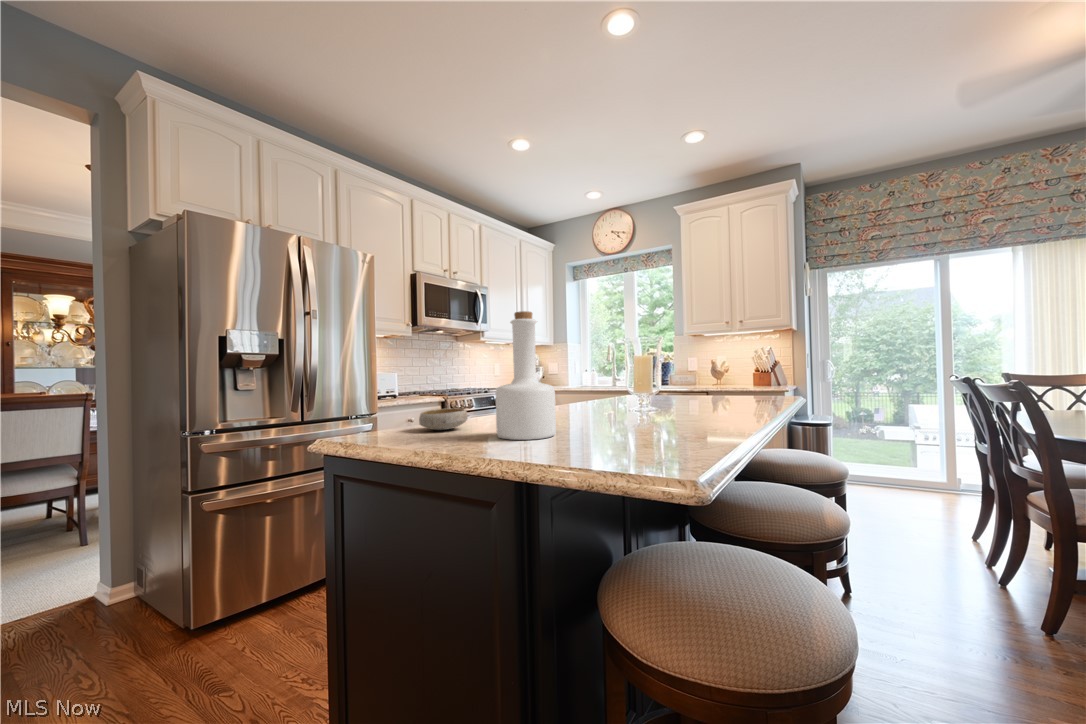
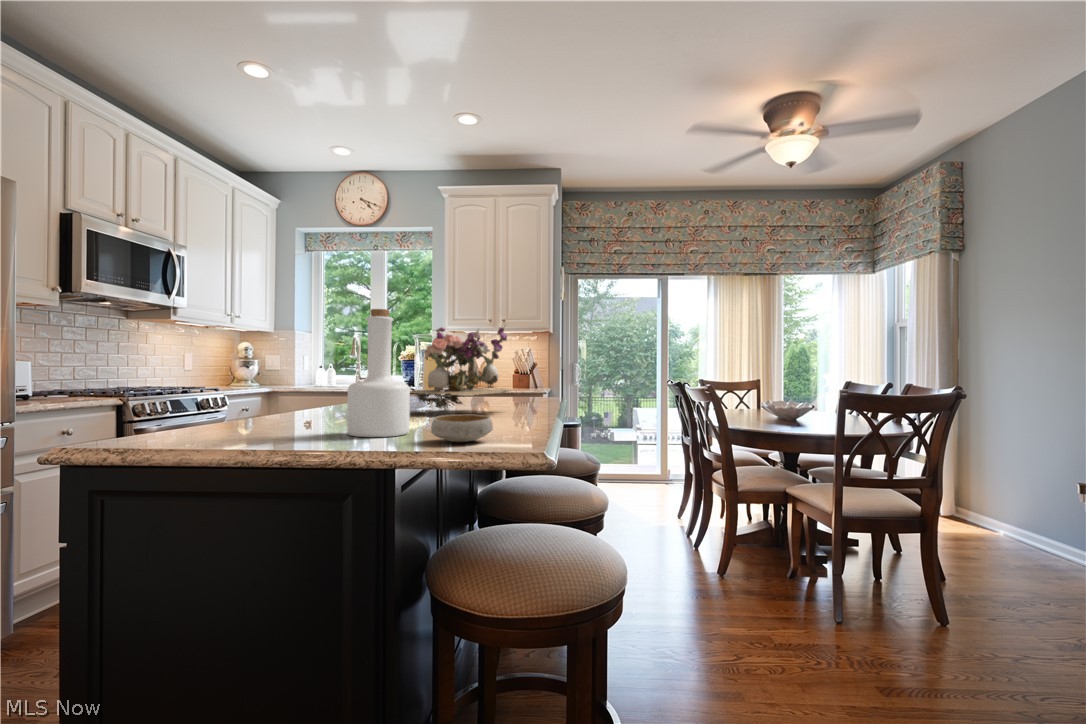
flower arrangement: none [594,321,716,412] -> present [410,325,517,411]
bowl: present [419,408,468,430] -> present [431,414,493,442]

